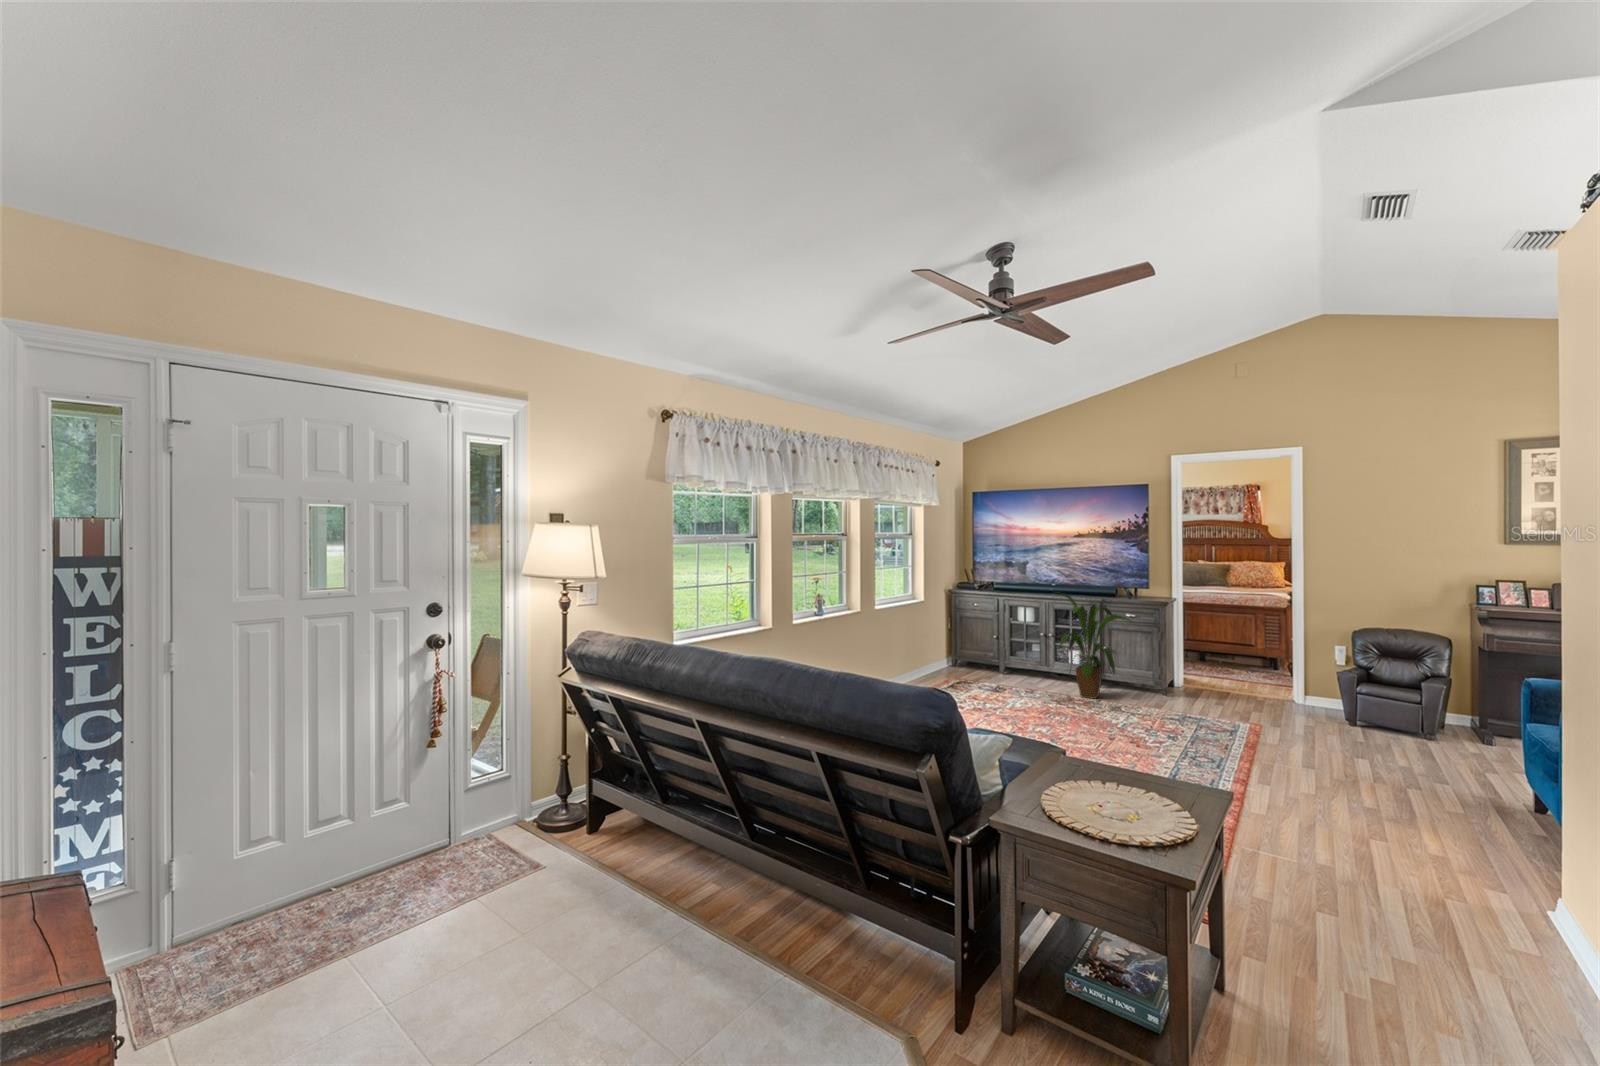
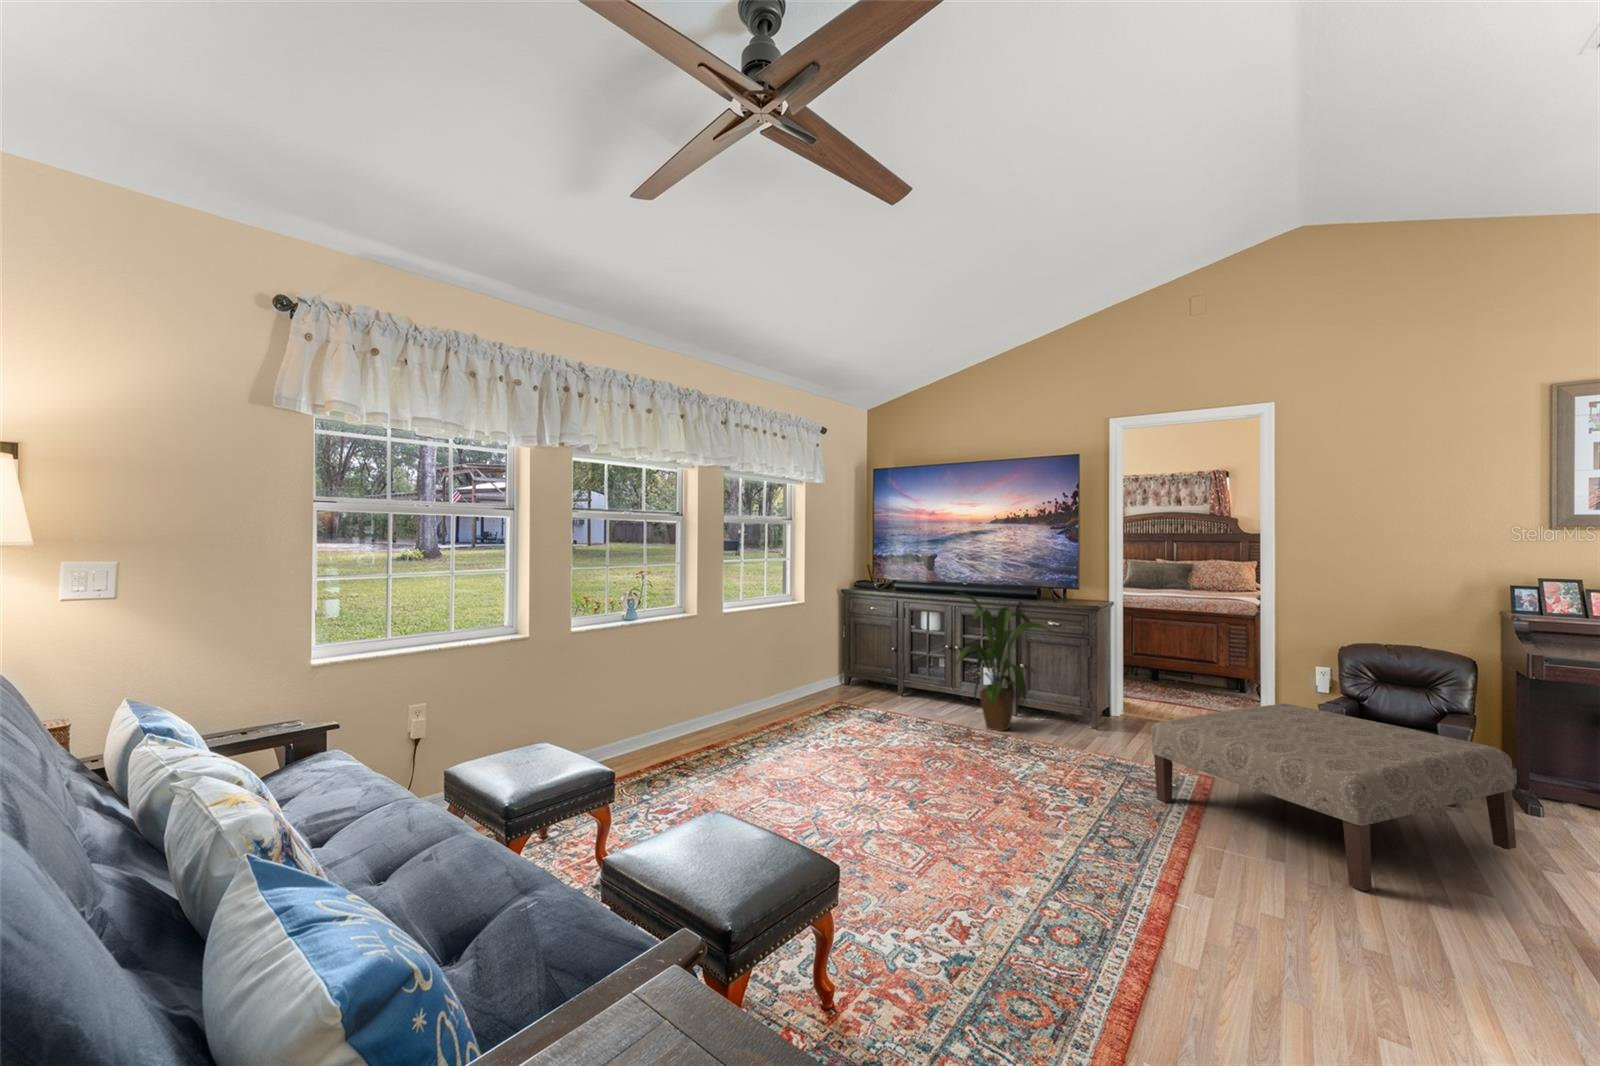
ottoman: none [1220,671,1468,782] -> present [1151,703,1516,891]

